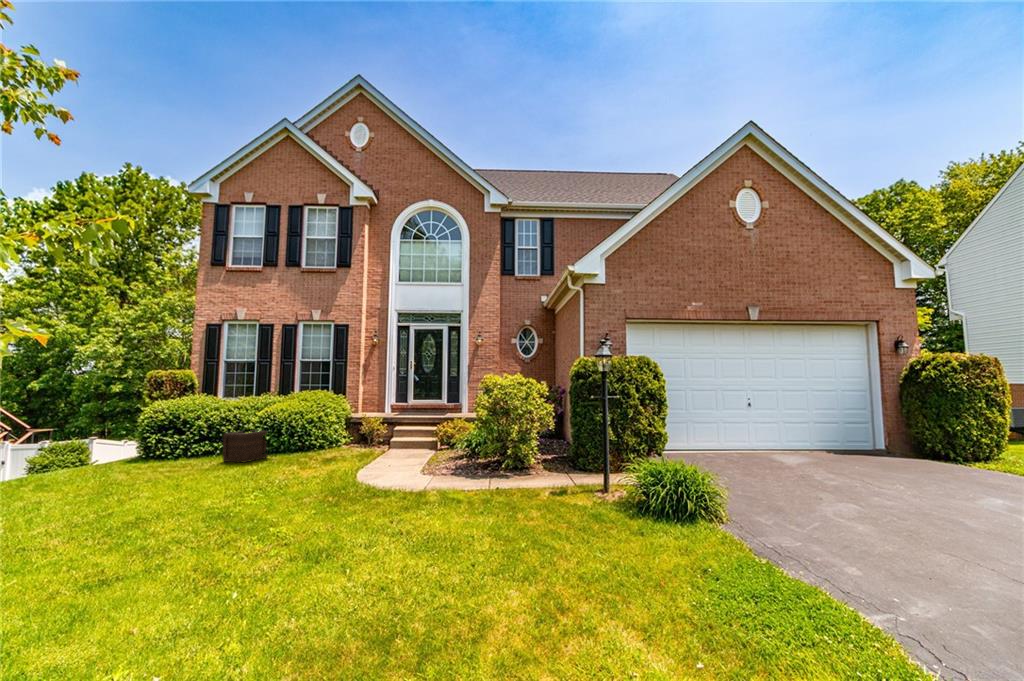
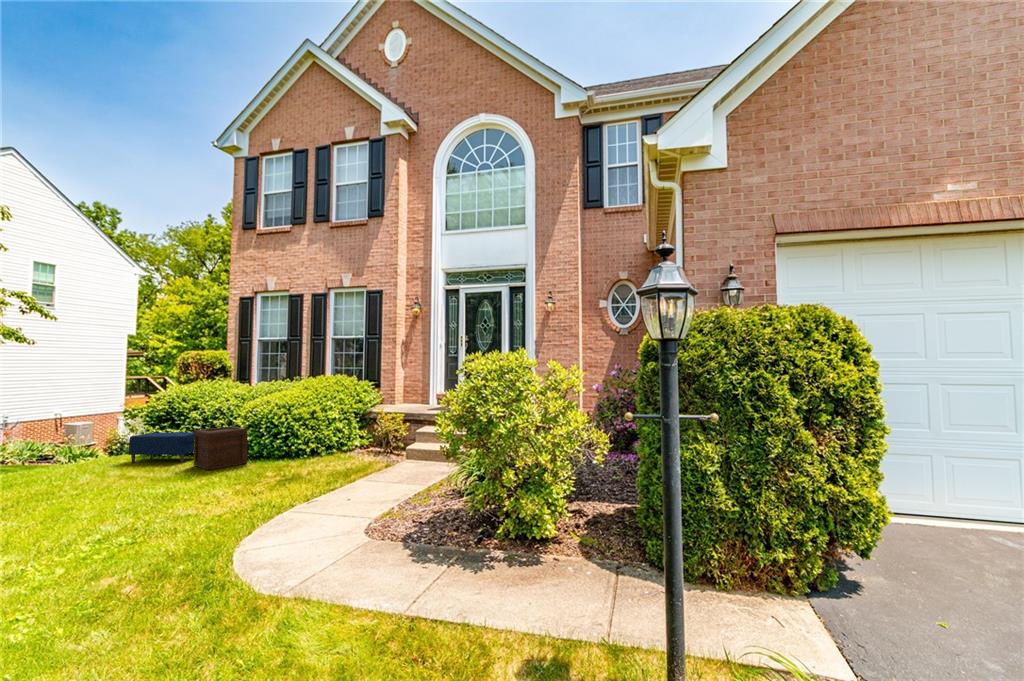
bench: none [153,437,214,464] -> present [129,432,194,463]

